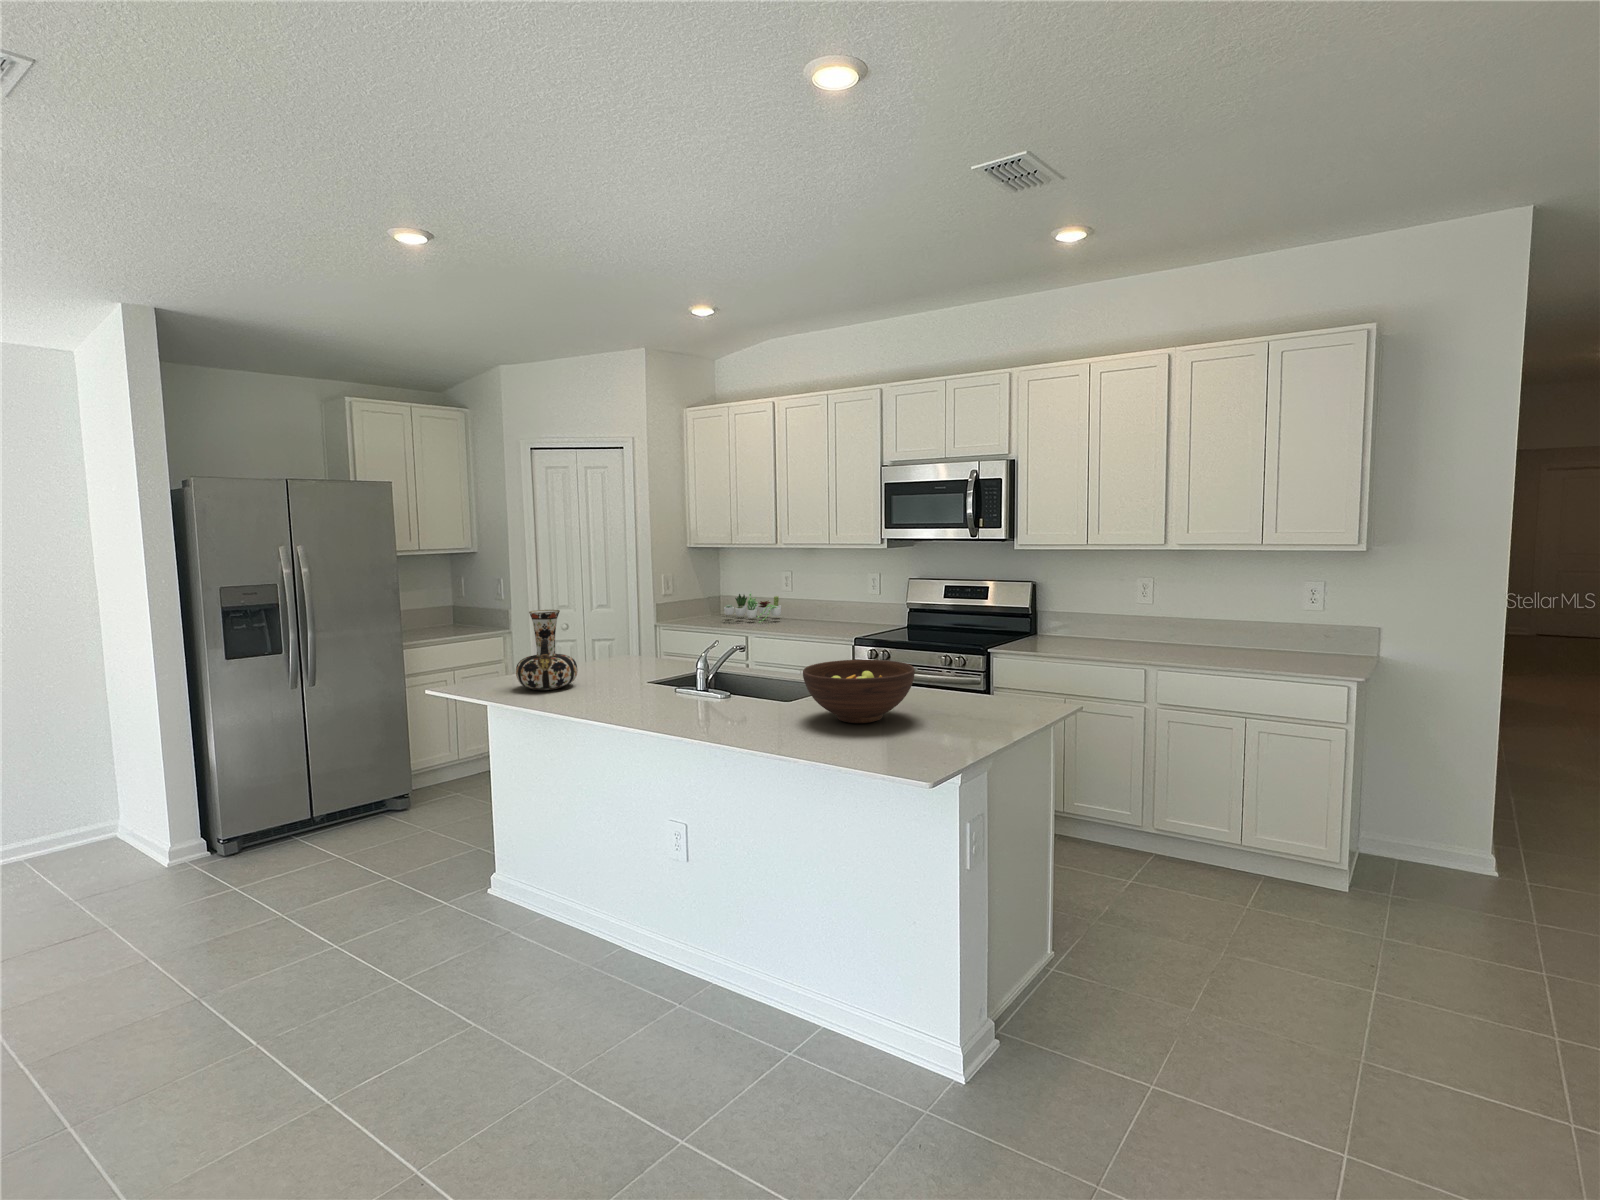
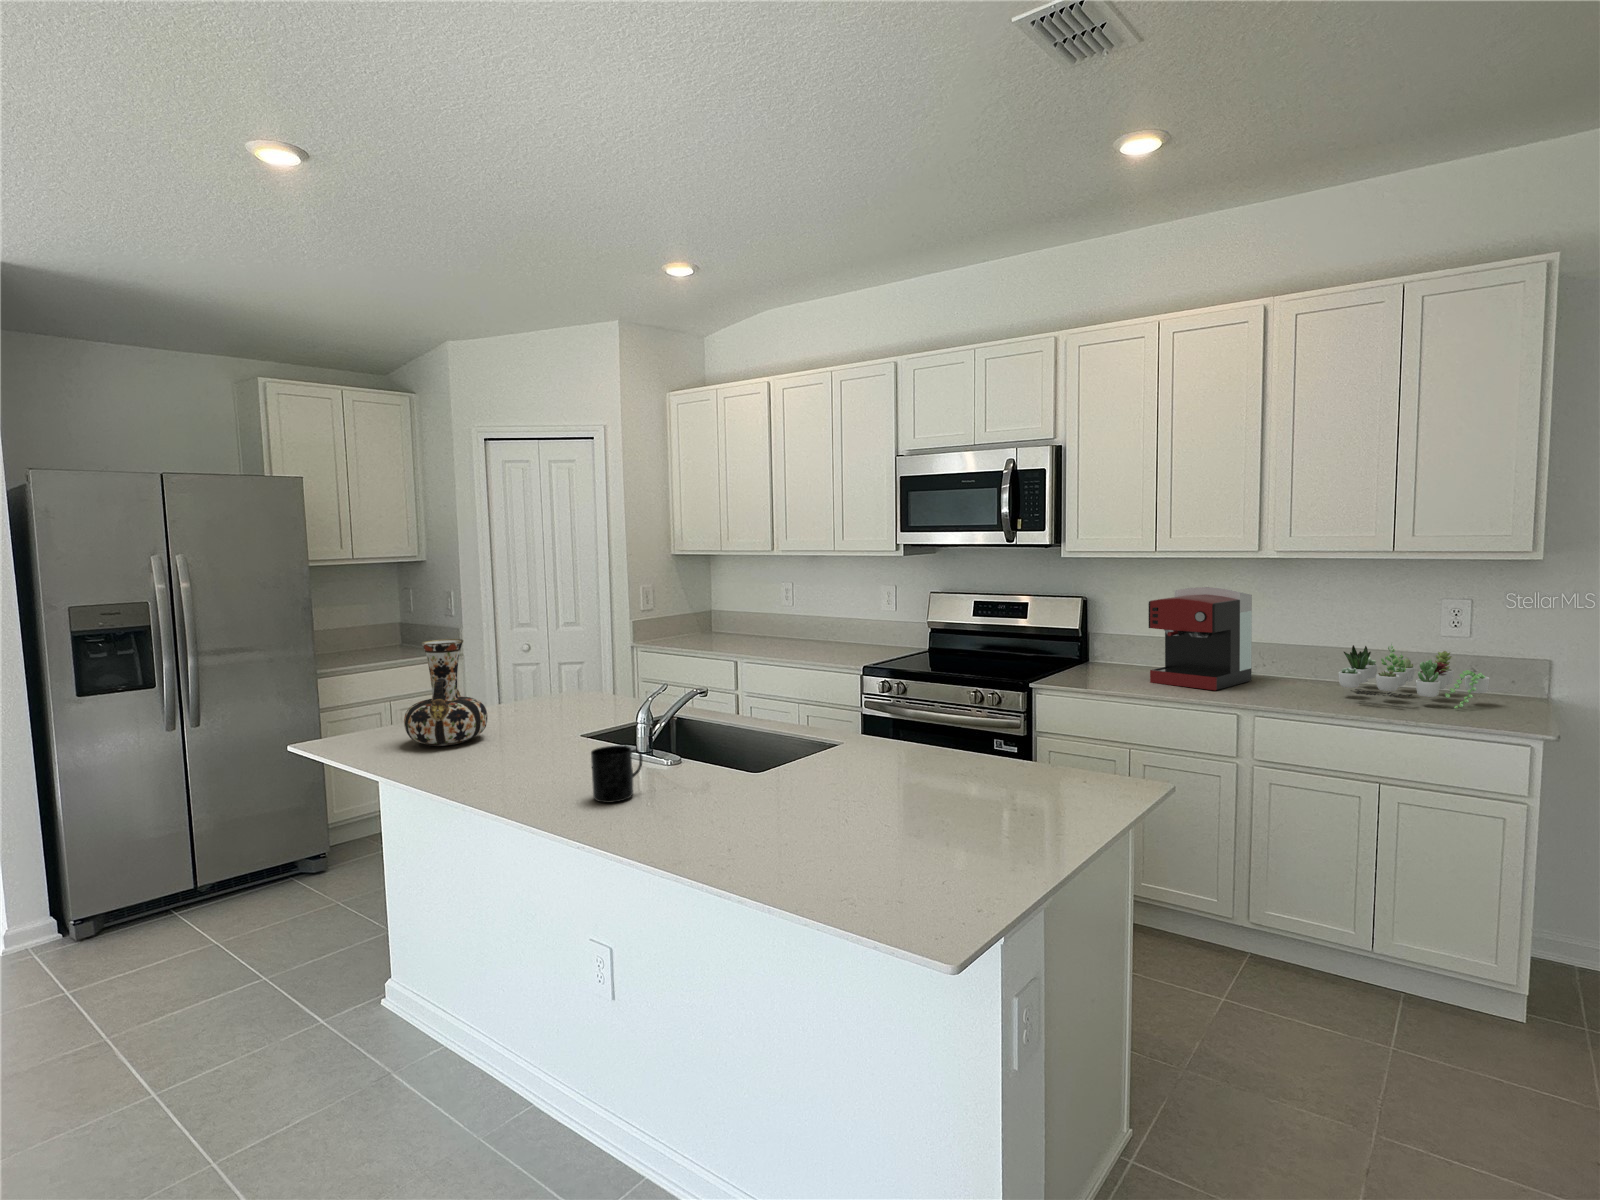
coffee maker: none [1080,572,1159,651] -> present [1148,587,1252,690]
succulent plant: present [724,594,781,623] -> present [1338,645,1490,709]
fruit bowl: present [803,660,915,723] -> none [766,714,925,810]
mug: none [676,682,711,721] -> present [591,746,643,803]

